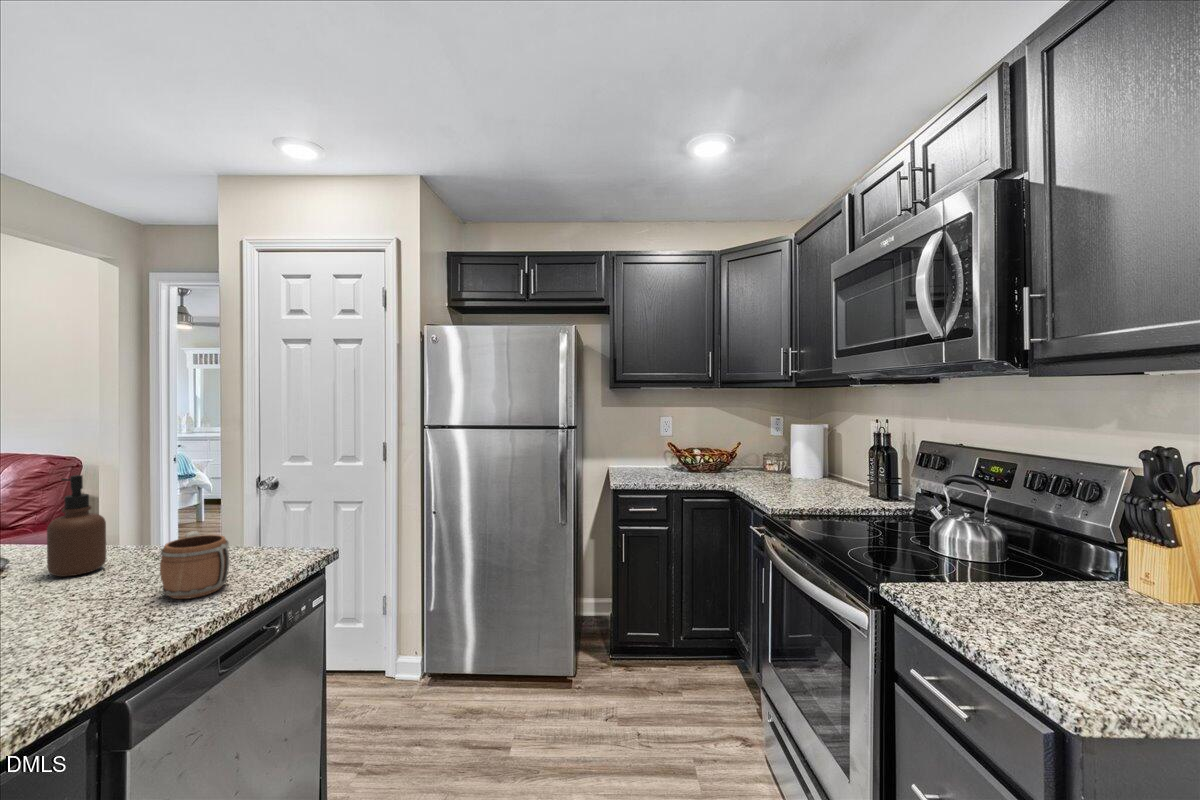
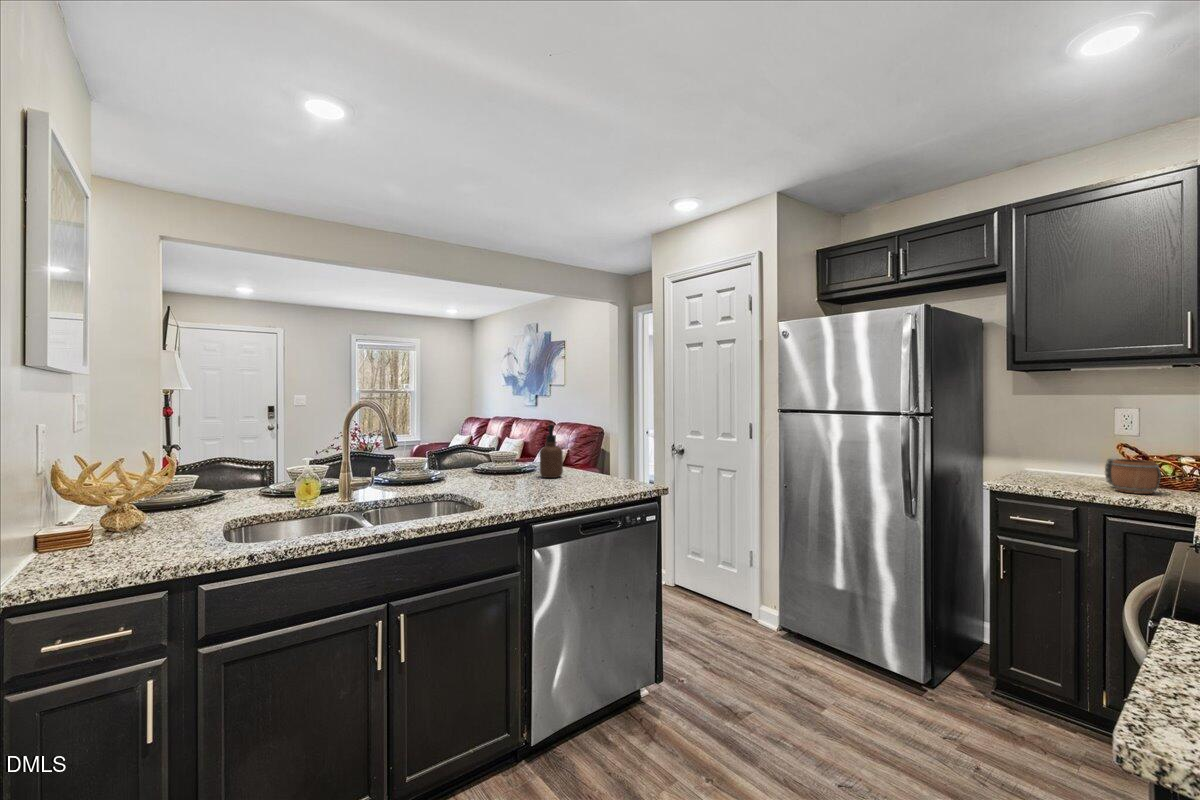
mug: present [160,531,229,599] -> present [1105,457,1161,494]

